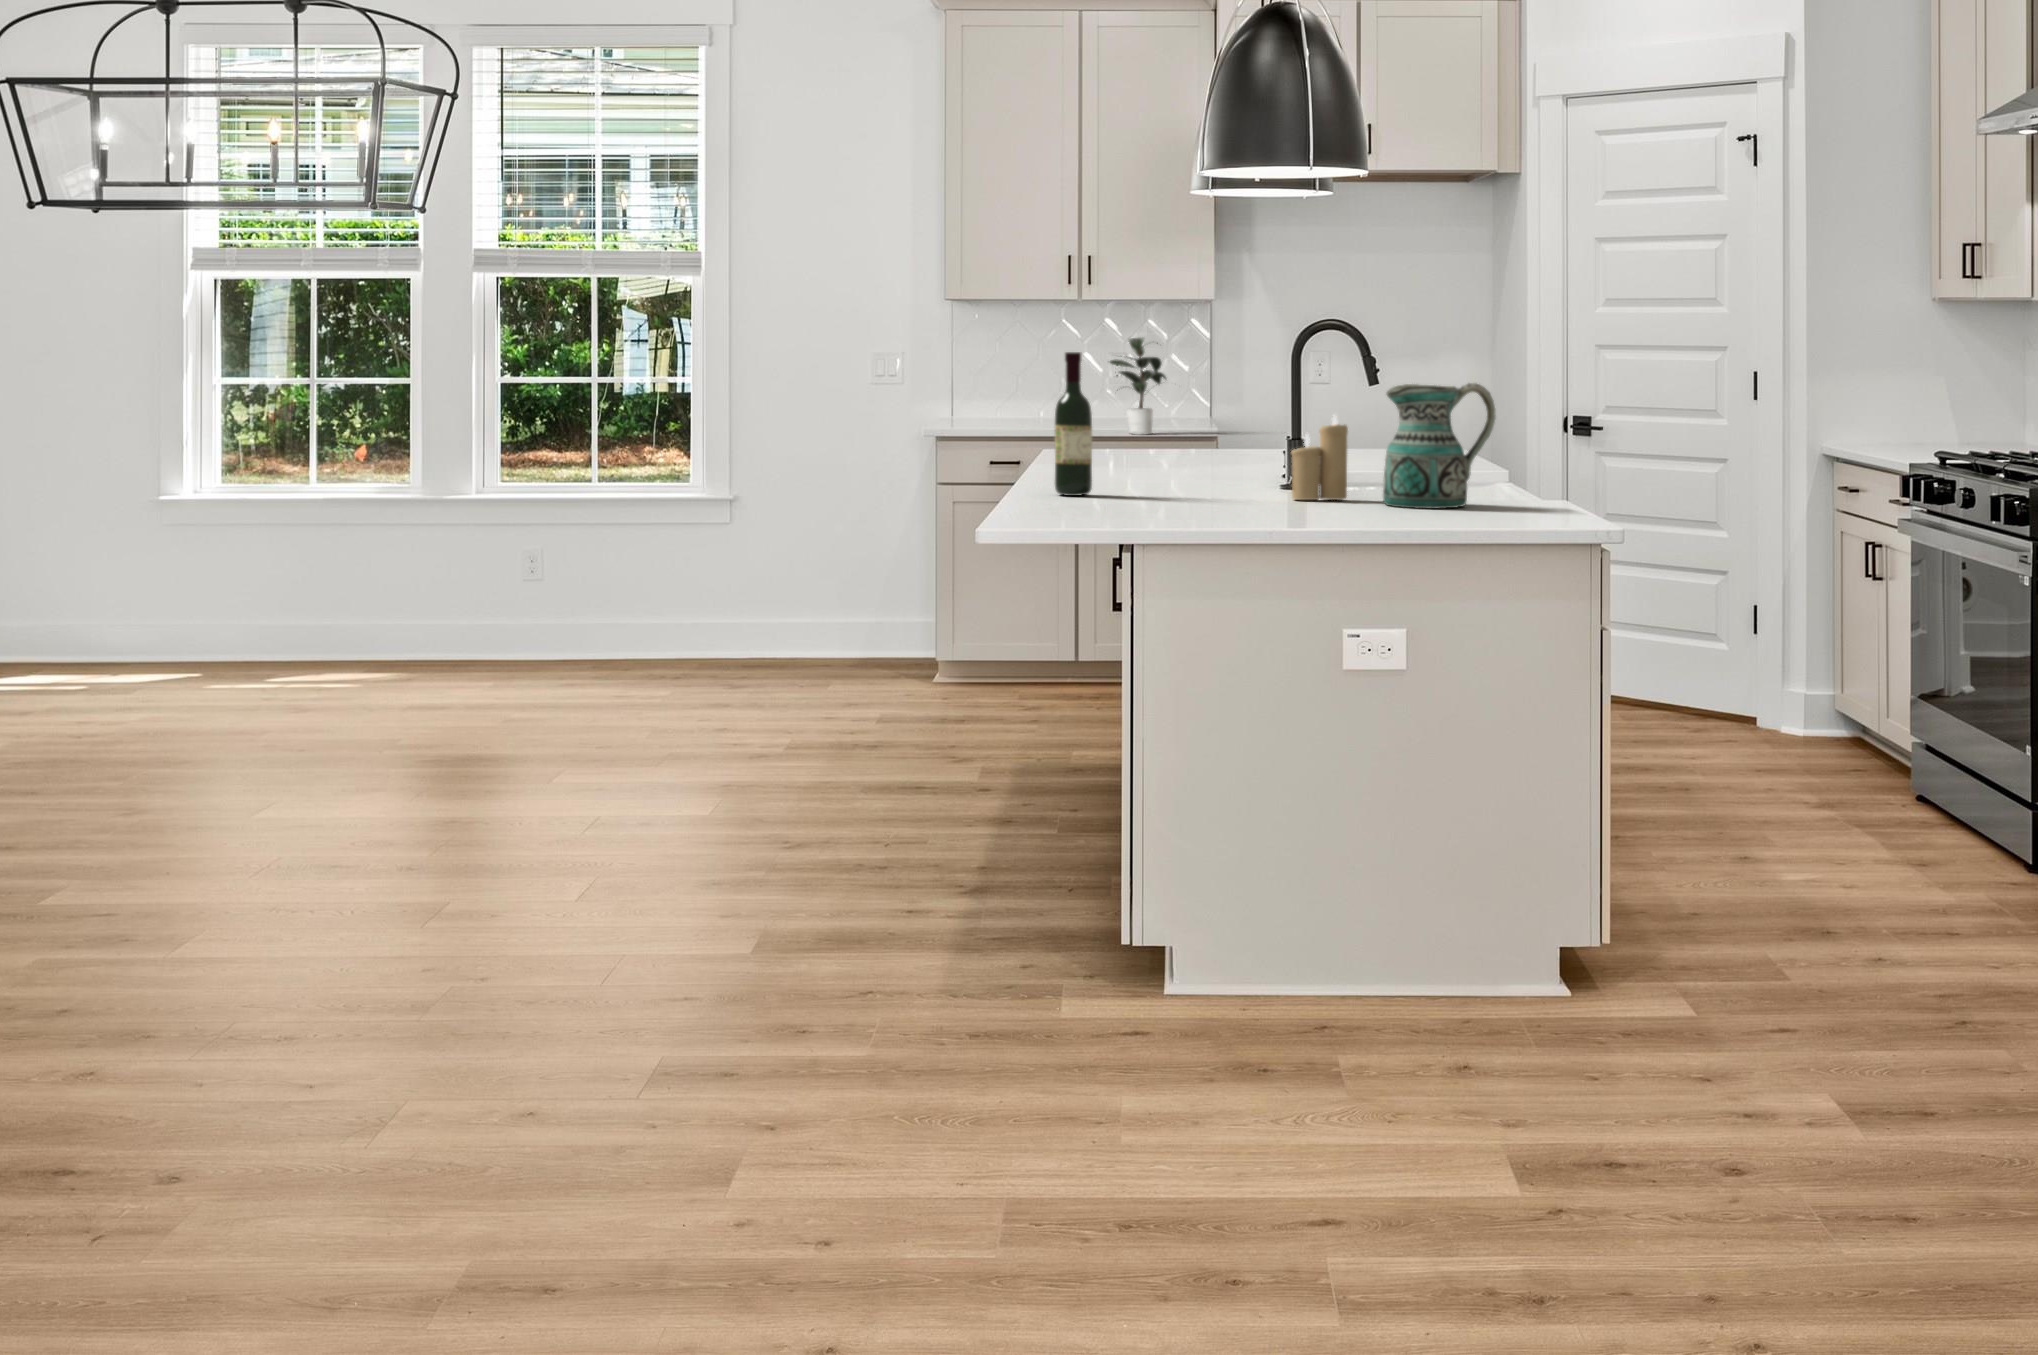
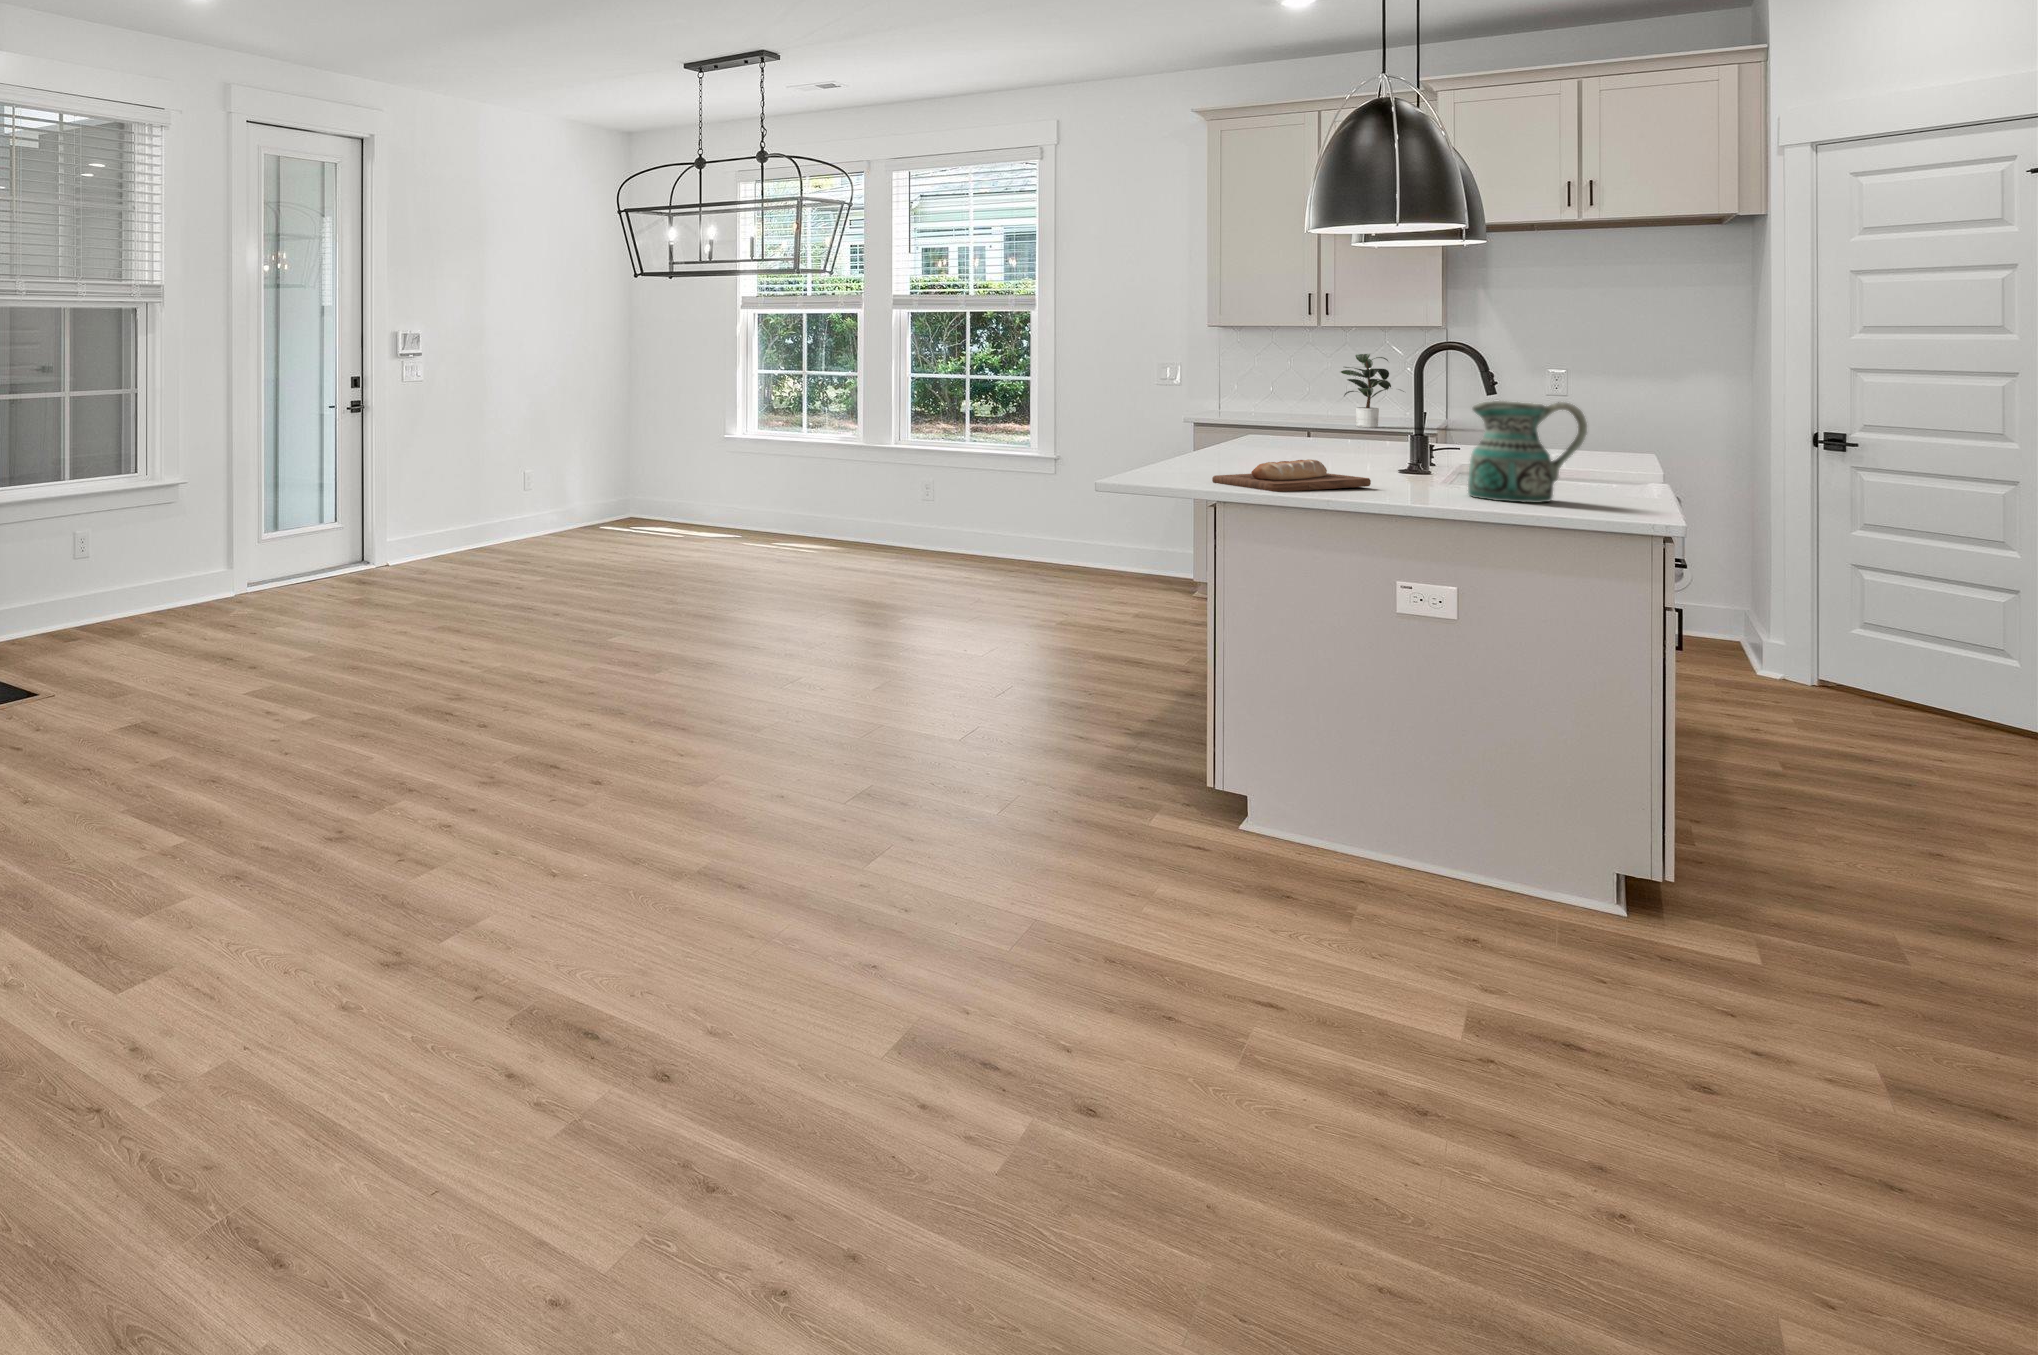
wine bottle: present [1055,352,1092,496] -> none [1187,370,1218,471]
candle: present [1291,415,1348,500] -> none [1386,422,1442,489]
bread loaf: none [1112,470,1283,515] -> present [1212,460,1371,492]

